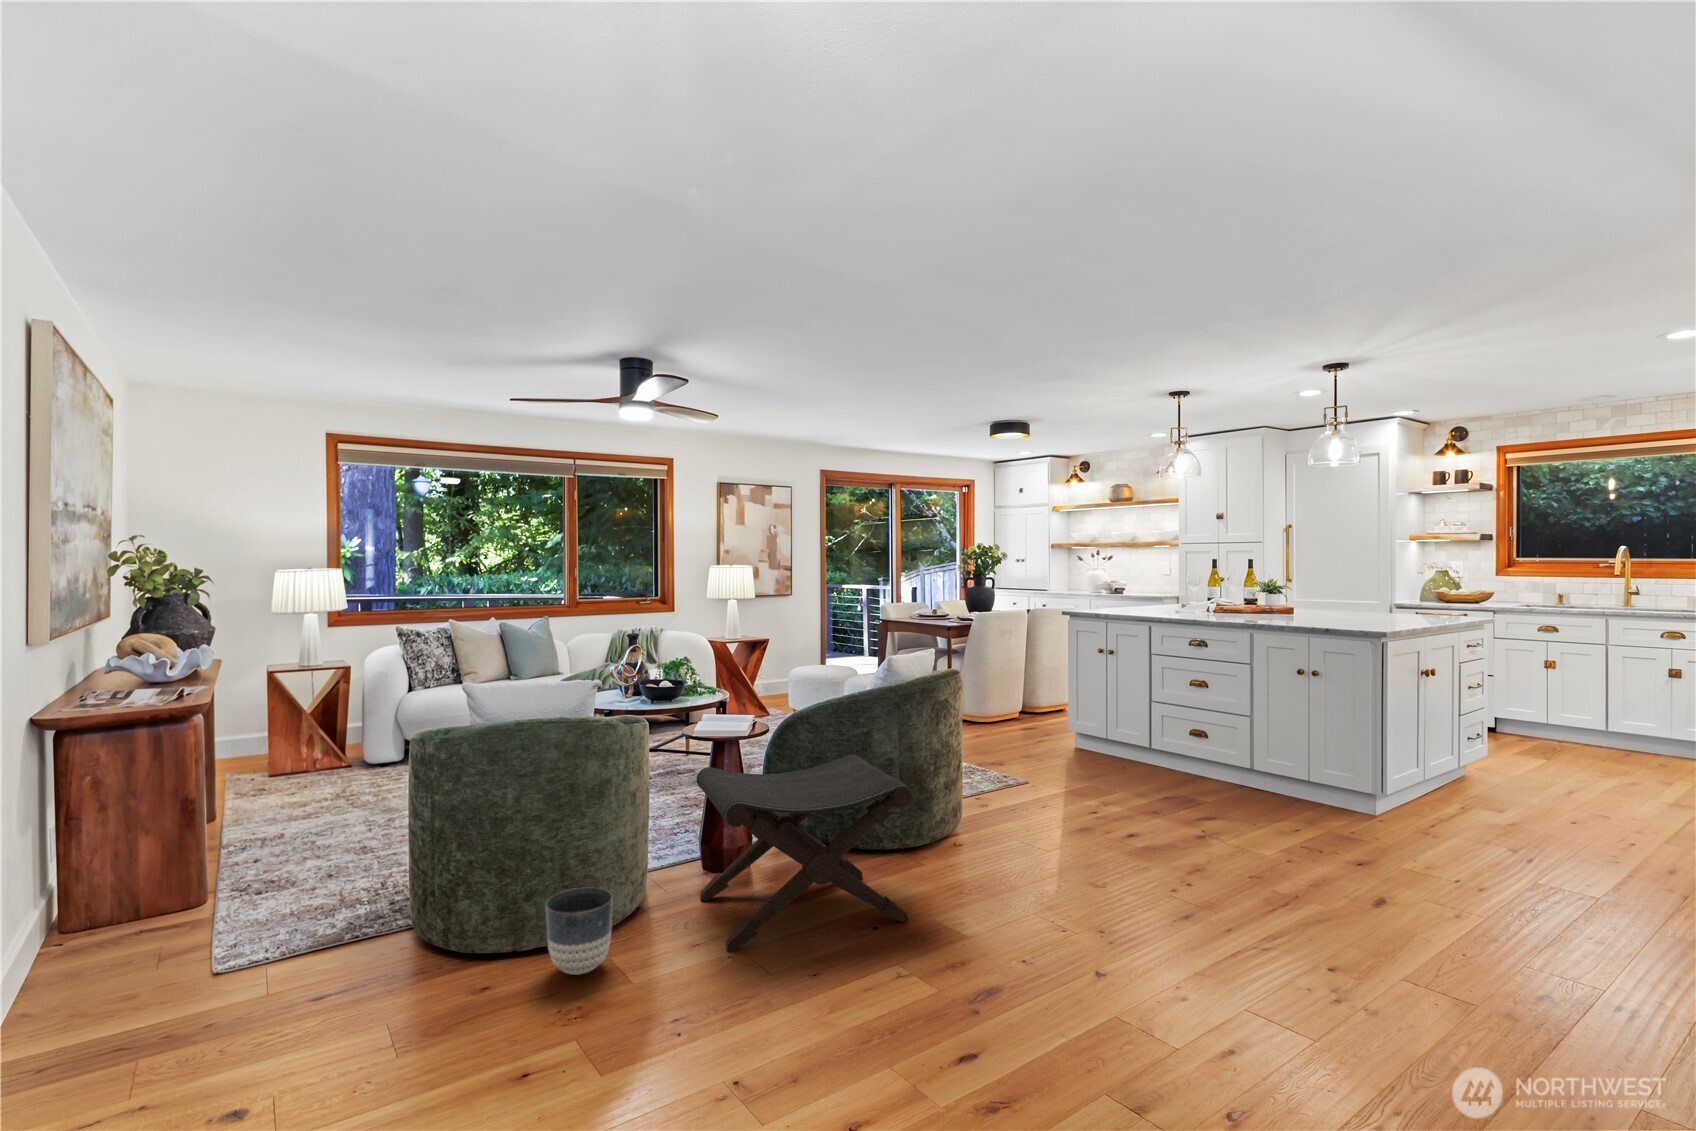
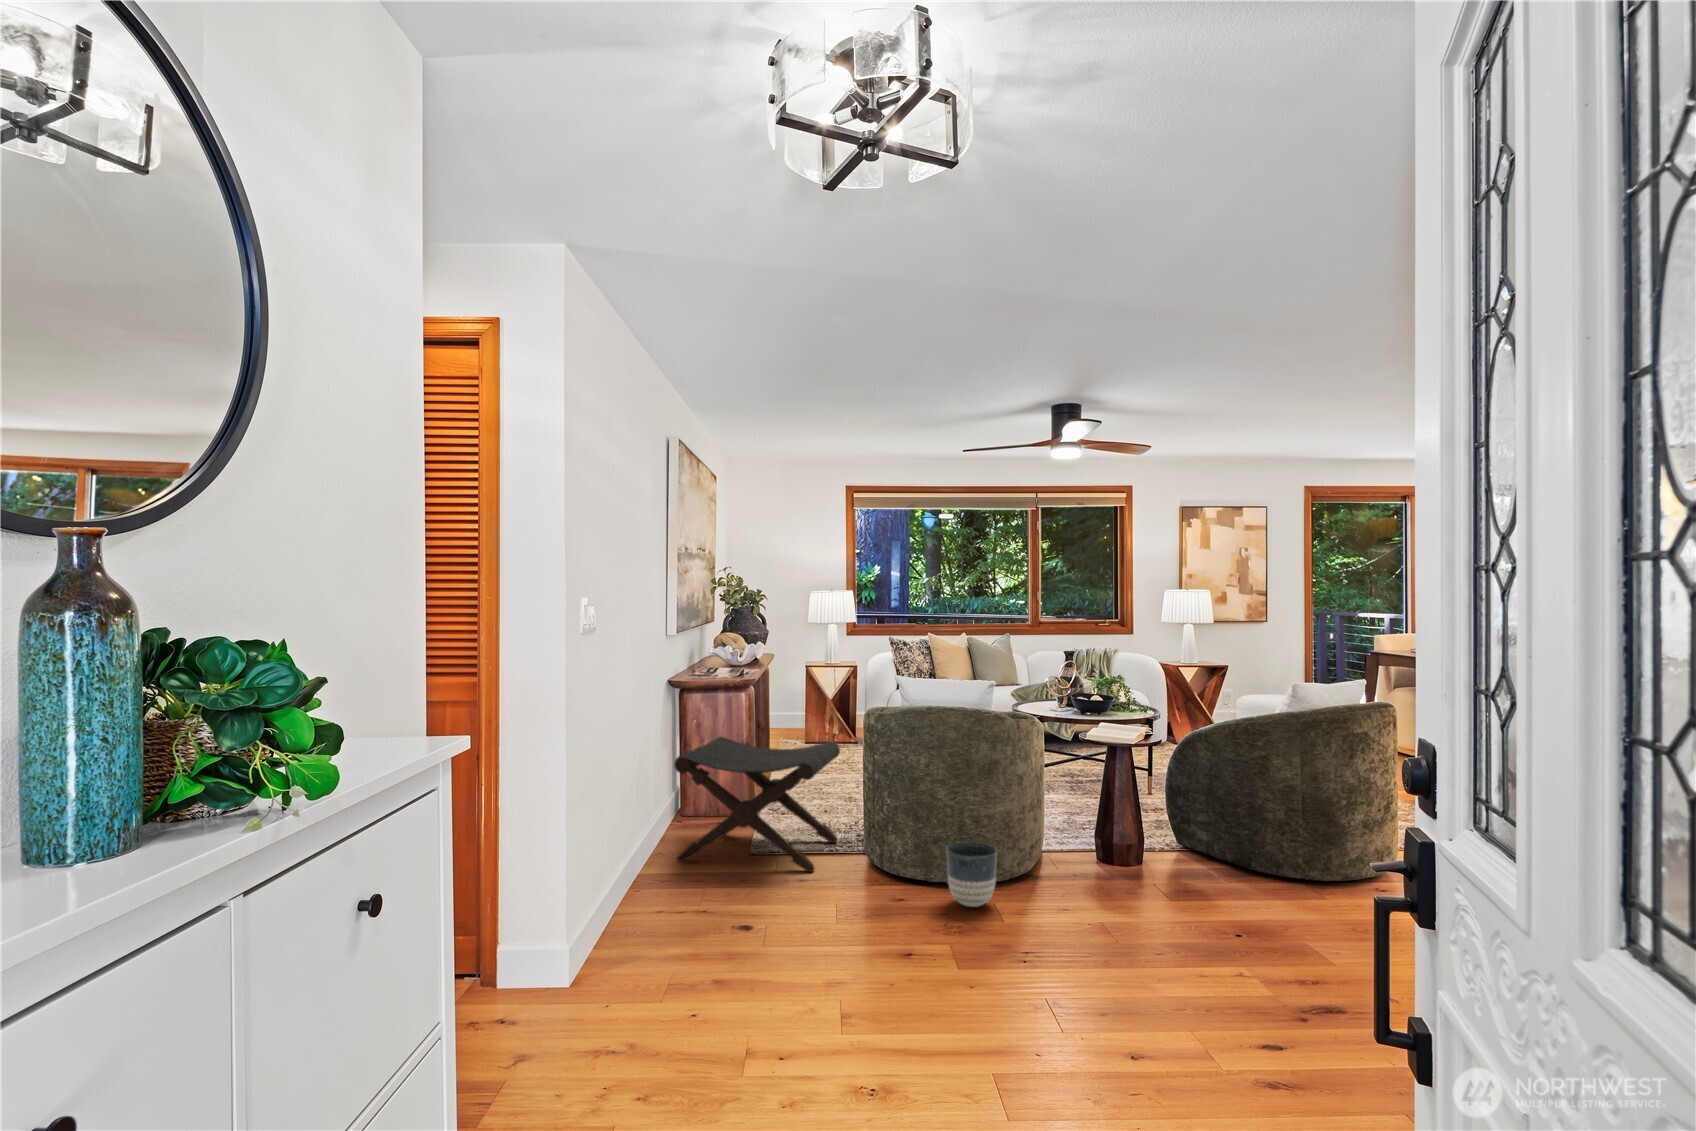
footstool: present [696,754,912,951] -> present [674,737,840,872]

